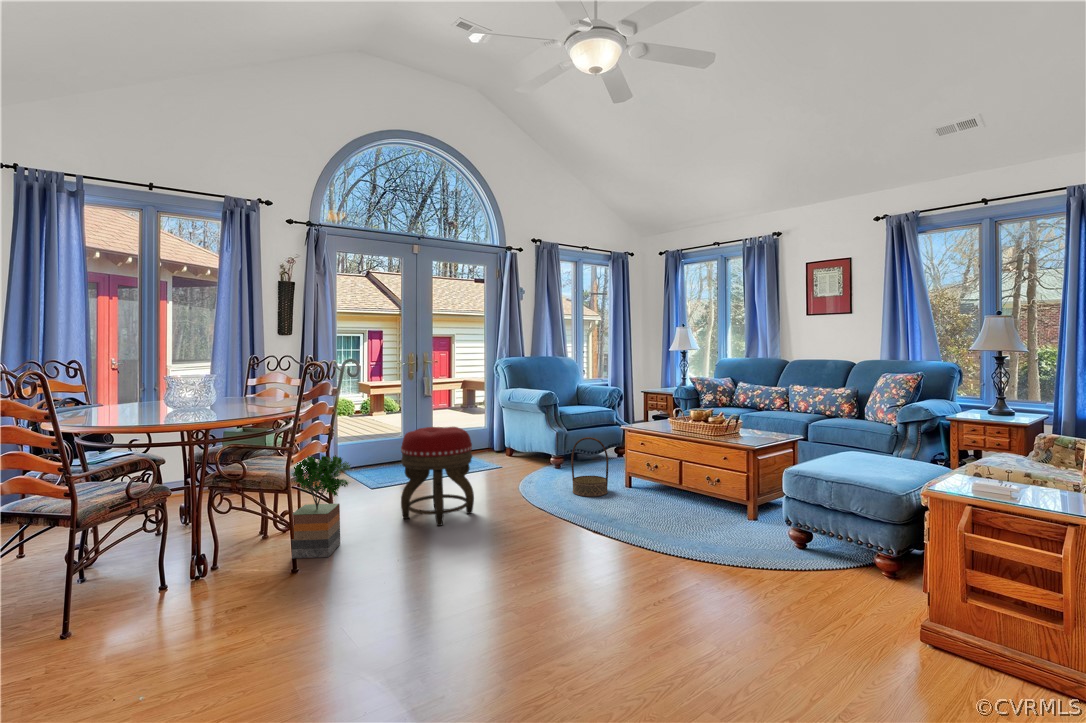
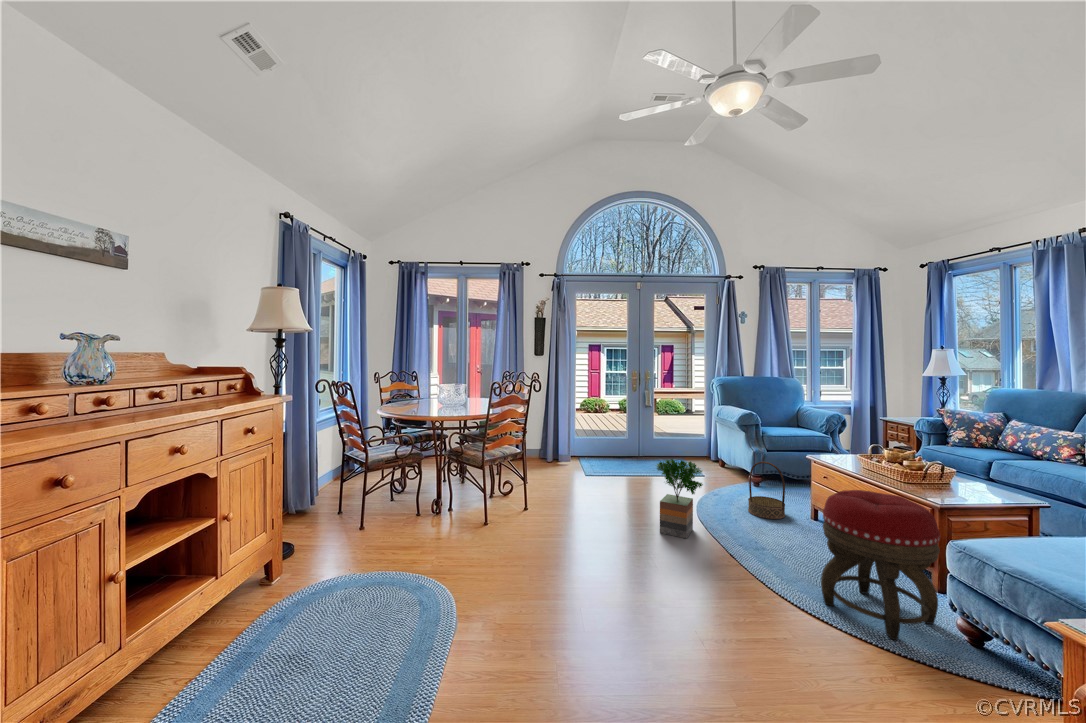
footstool: present [401,427,474,526] -> present [821,490,940,640]
potted tree: present [291,455,350,558] -> present [657,459,703,538]

